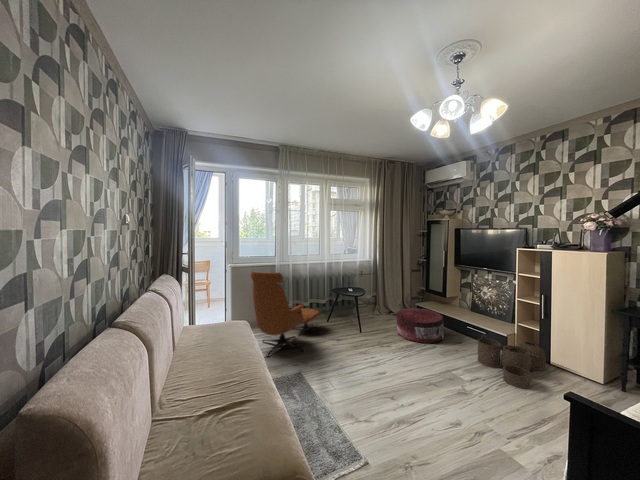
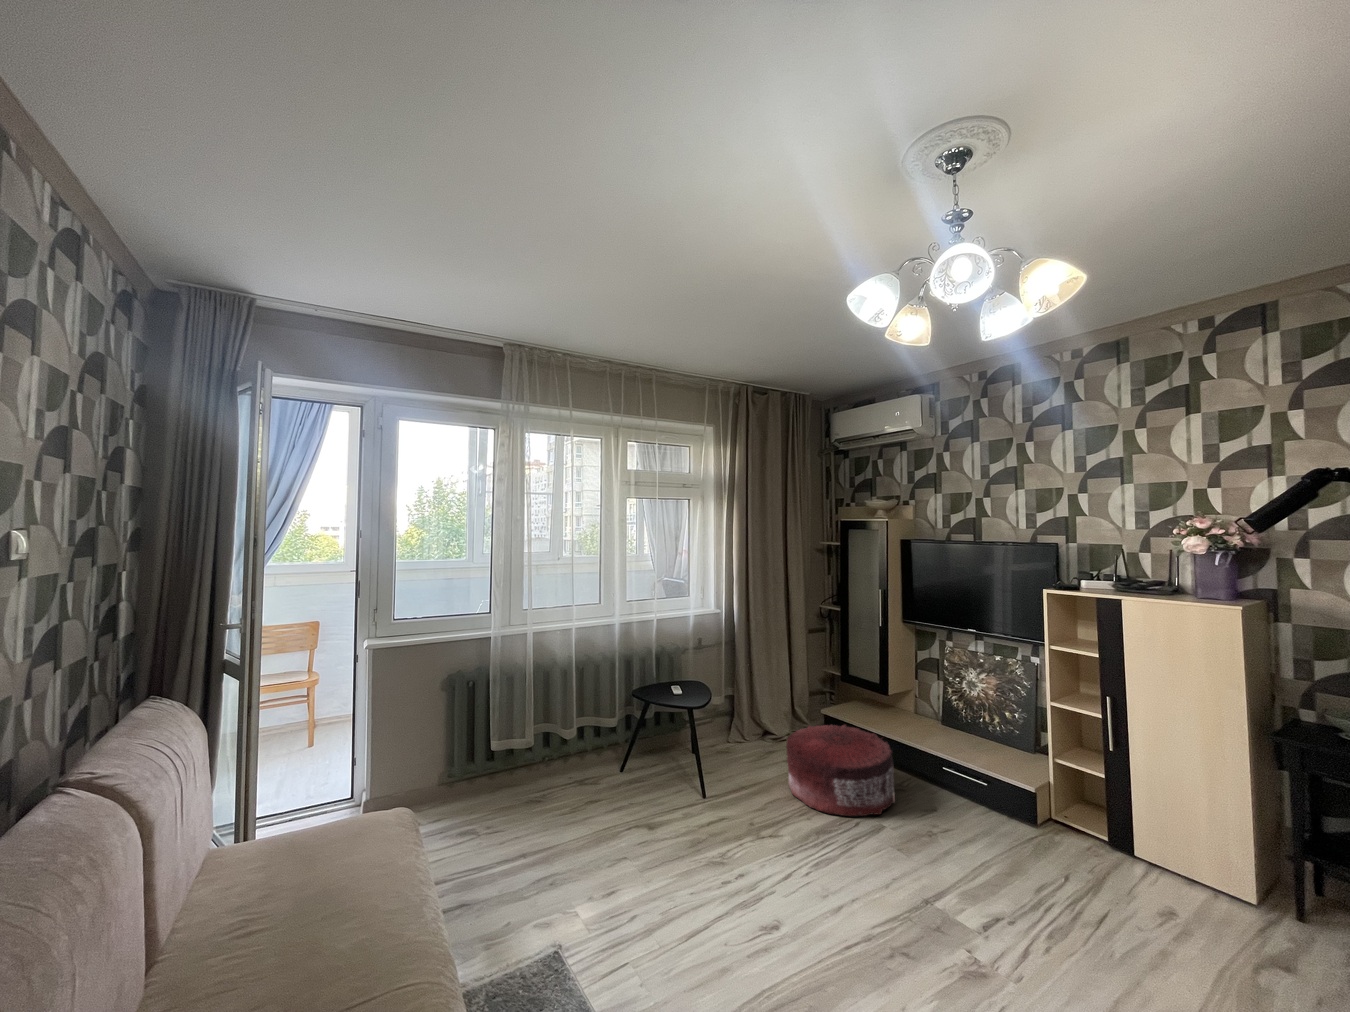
lounge chair: present [250,270,320,356] -> none [420,667,606,906]
woven basket: present [478,335,546,389] -> none [981,796,1129,945]

